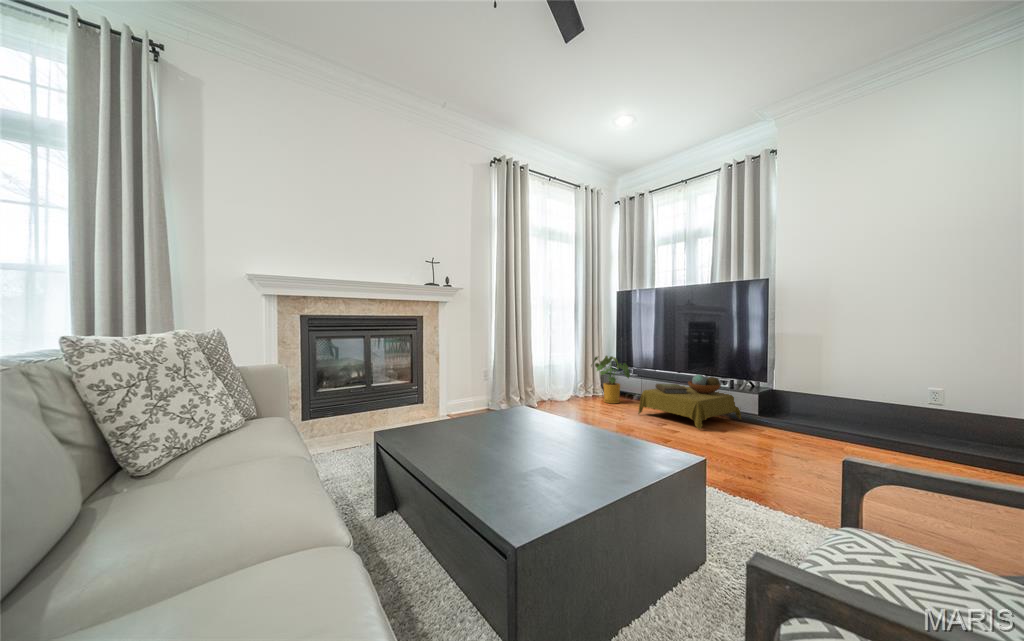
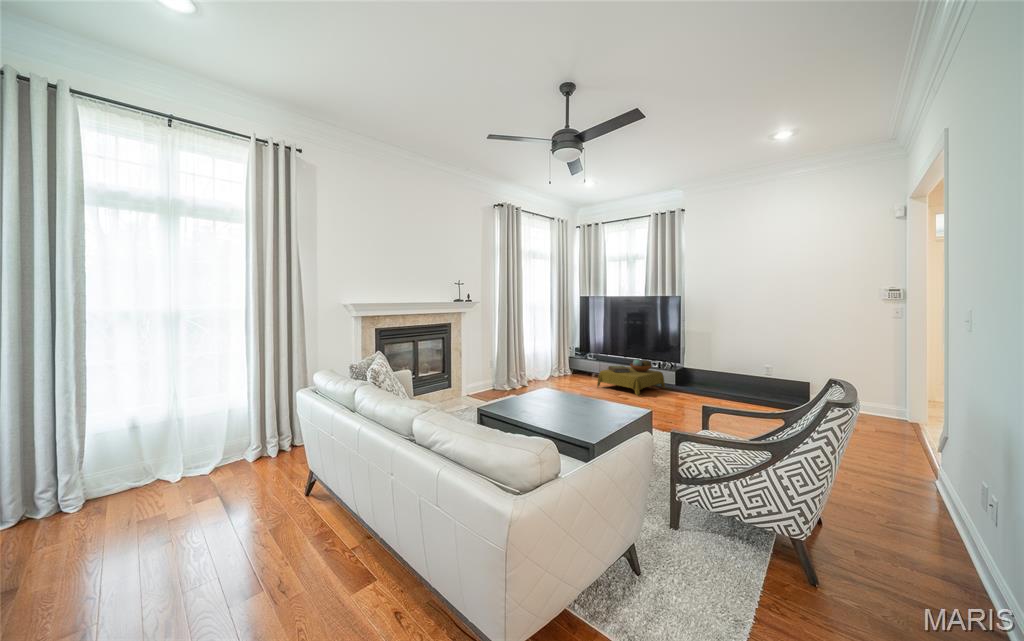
house plant: present [591,356,630,404] -> none [562,346,590,381]

